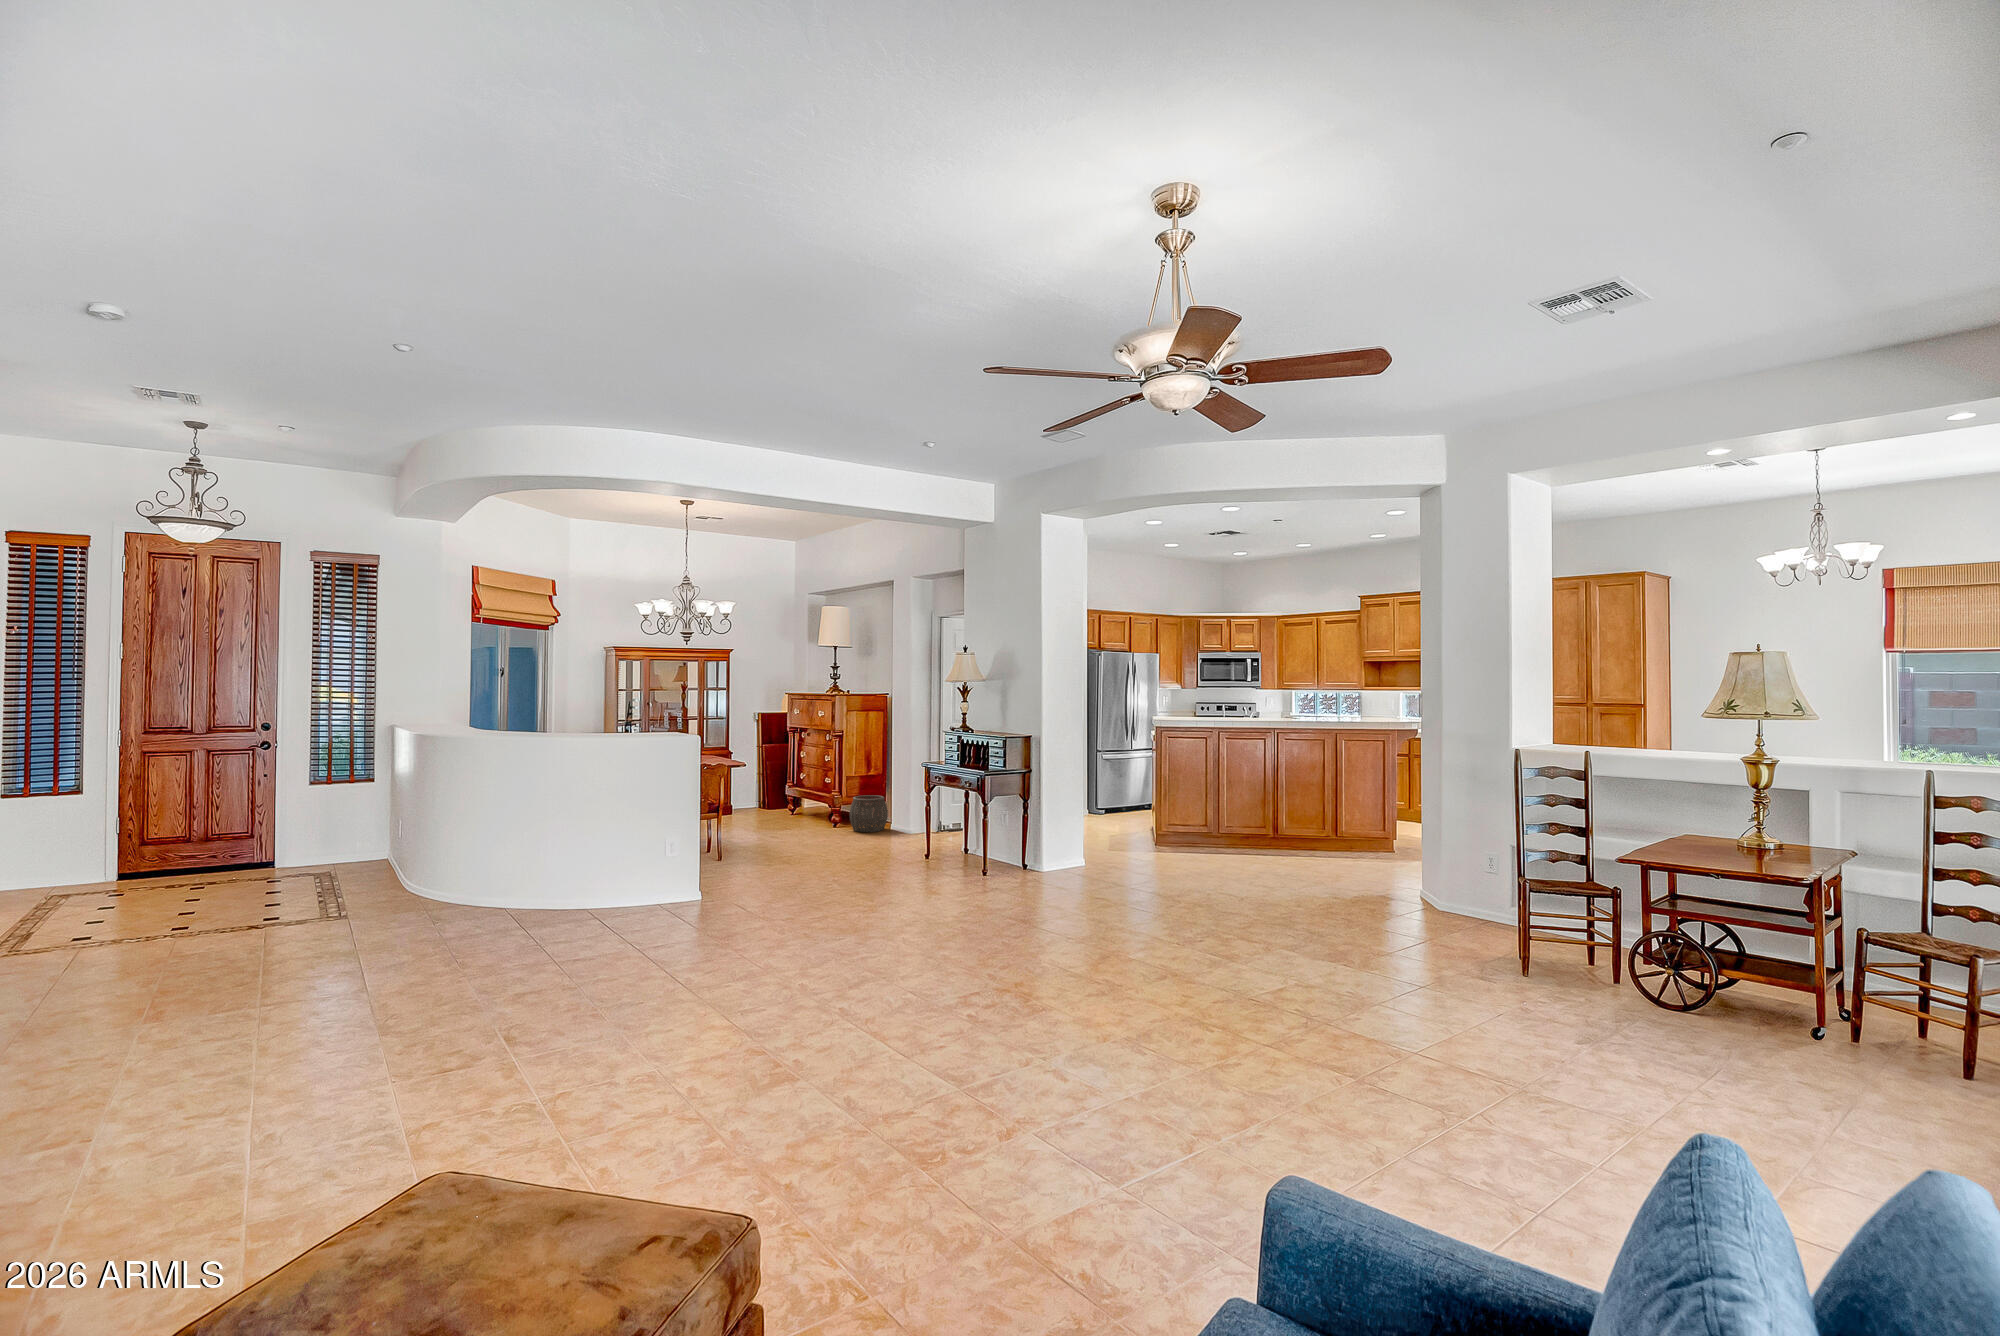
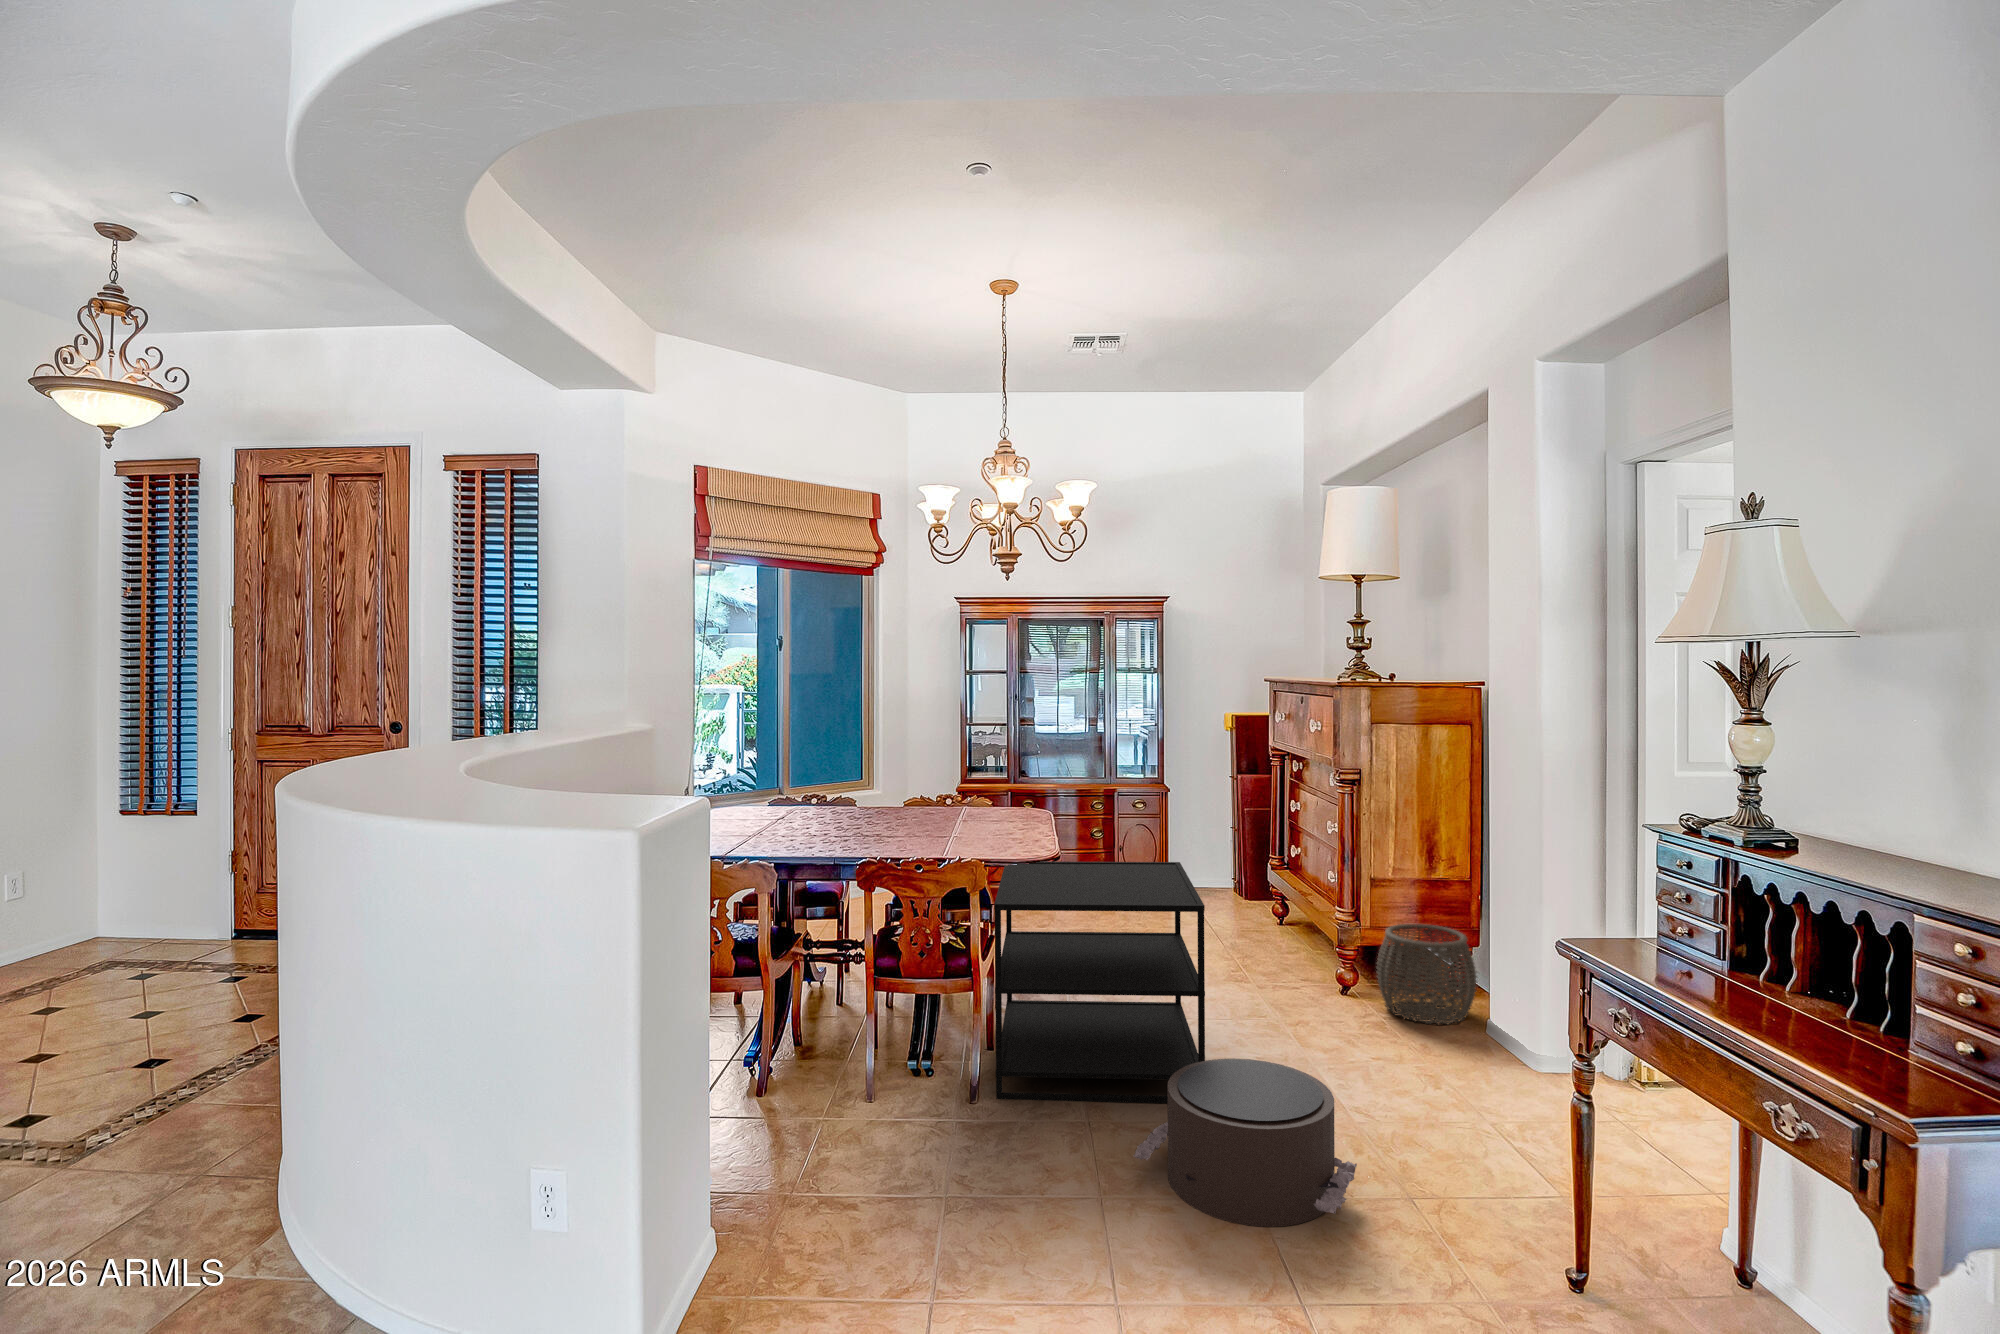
side table: none [701,771,803,862] -> present [994,861,1205,1103]
pouf: none [792,828,864,869] -> present [1133,1058,1357,1227]

